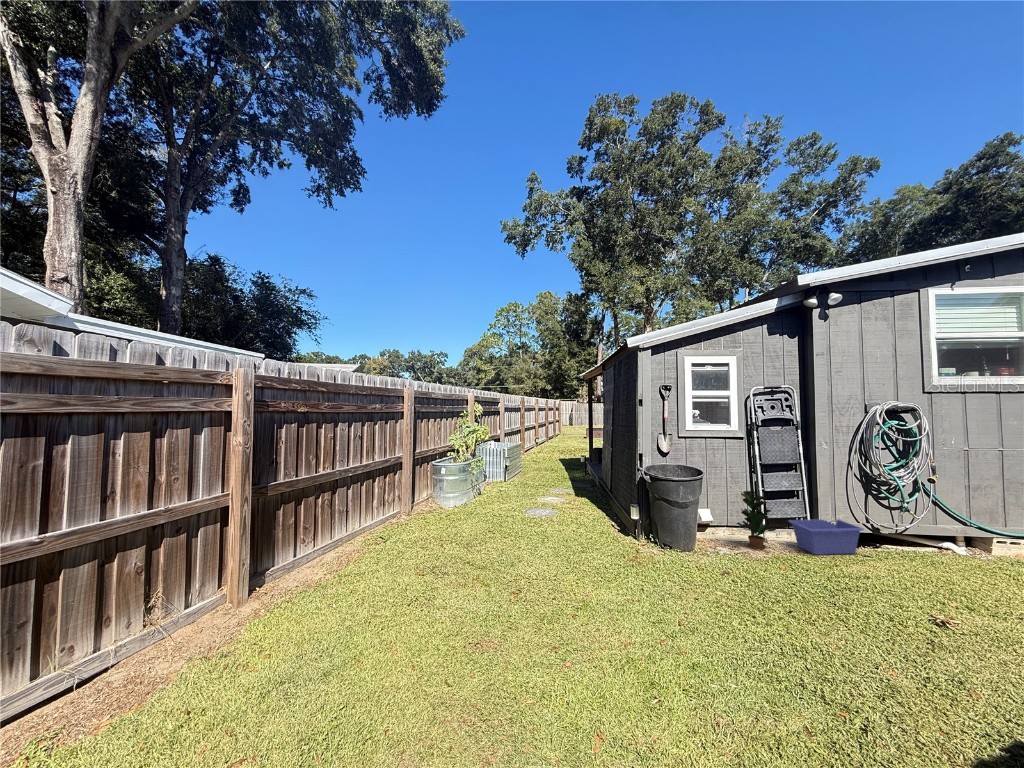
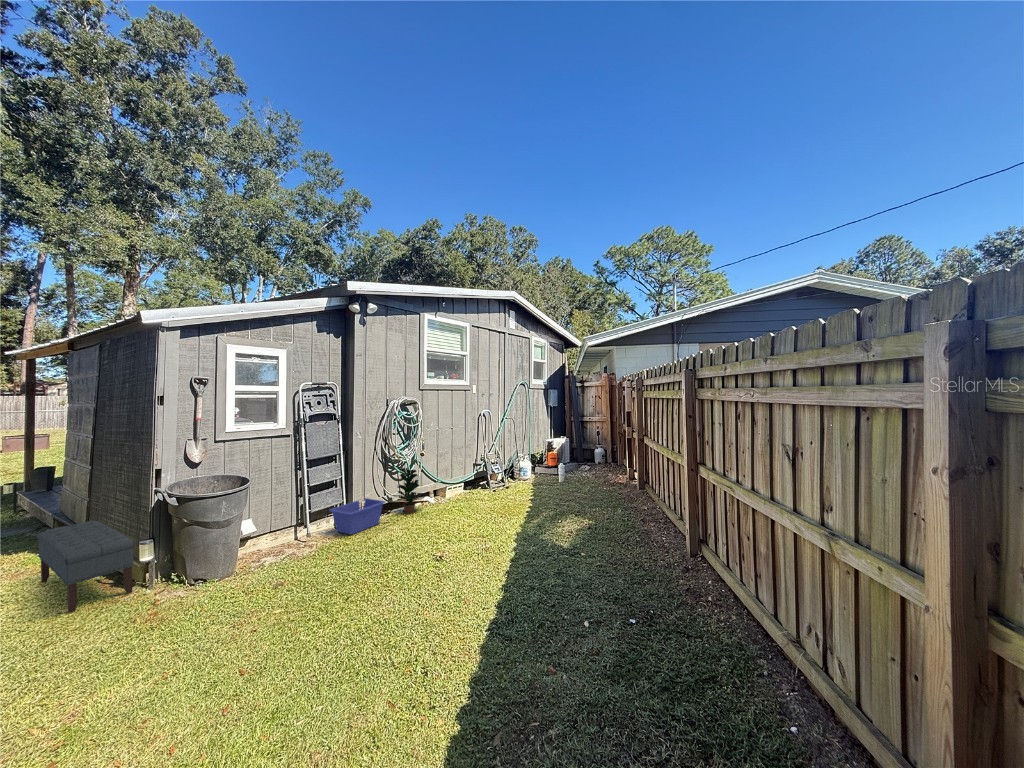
bench: none [587,485,629,541] -> present [37,521,135,613]
potted plant: present [736,491,776,550] -> present [397,468,422,514]

